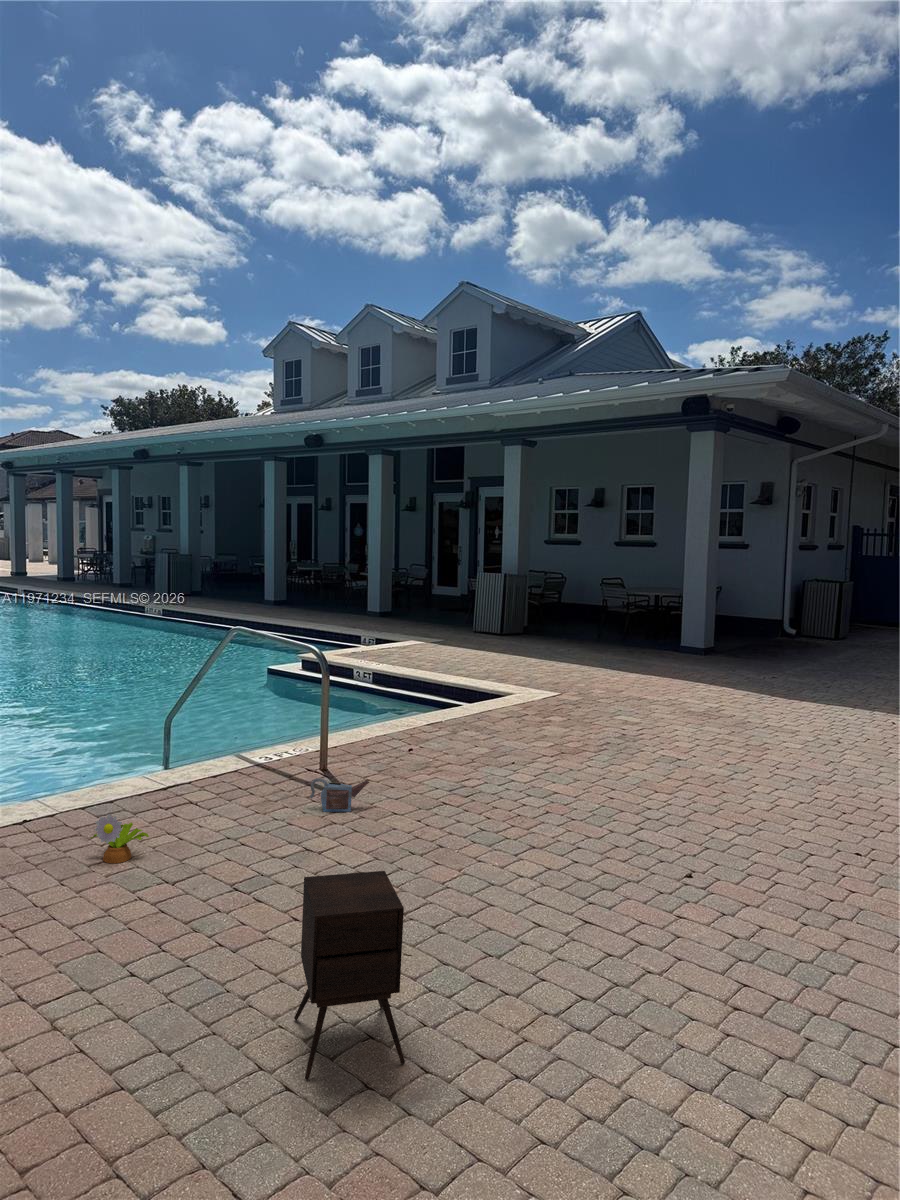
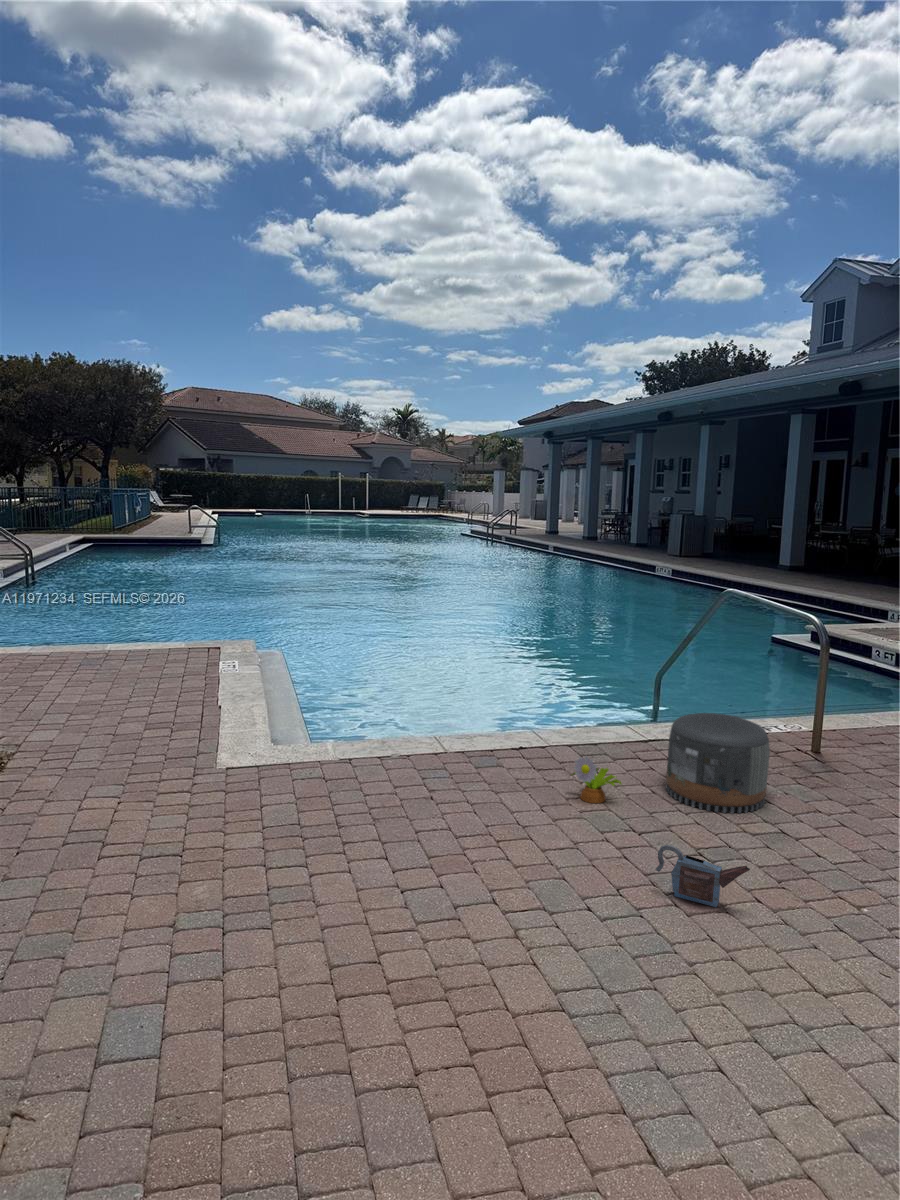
pouf: none [192,749,288,845] -> present [666,713,770,813]
watering can: present [310,778,369,812] -> present [656,845,750,907]
side table: present [294,871,405,1080] -> none [739,857,873,1101]

